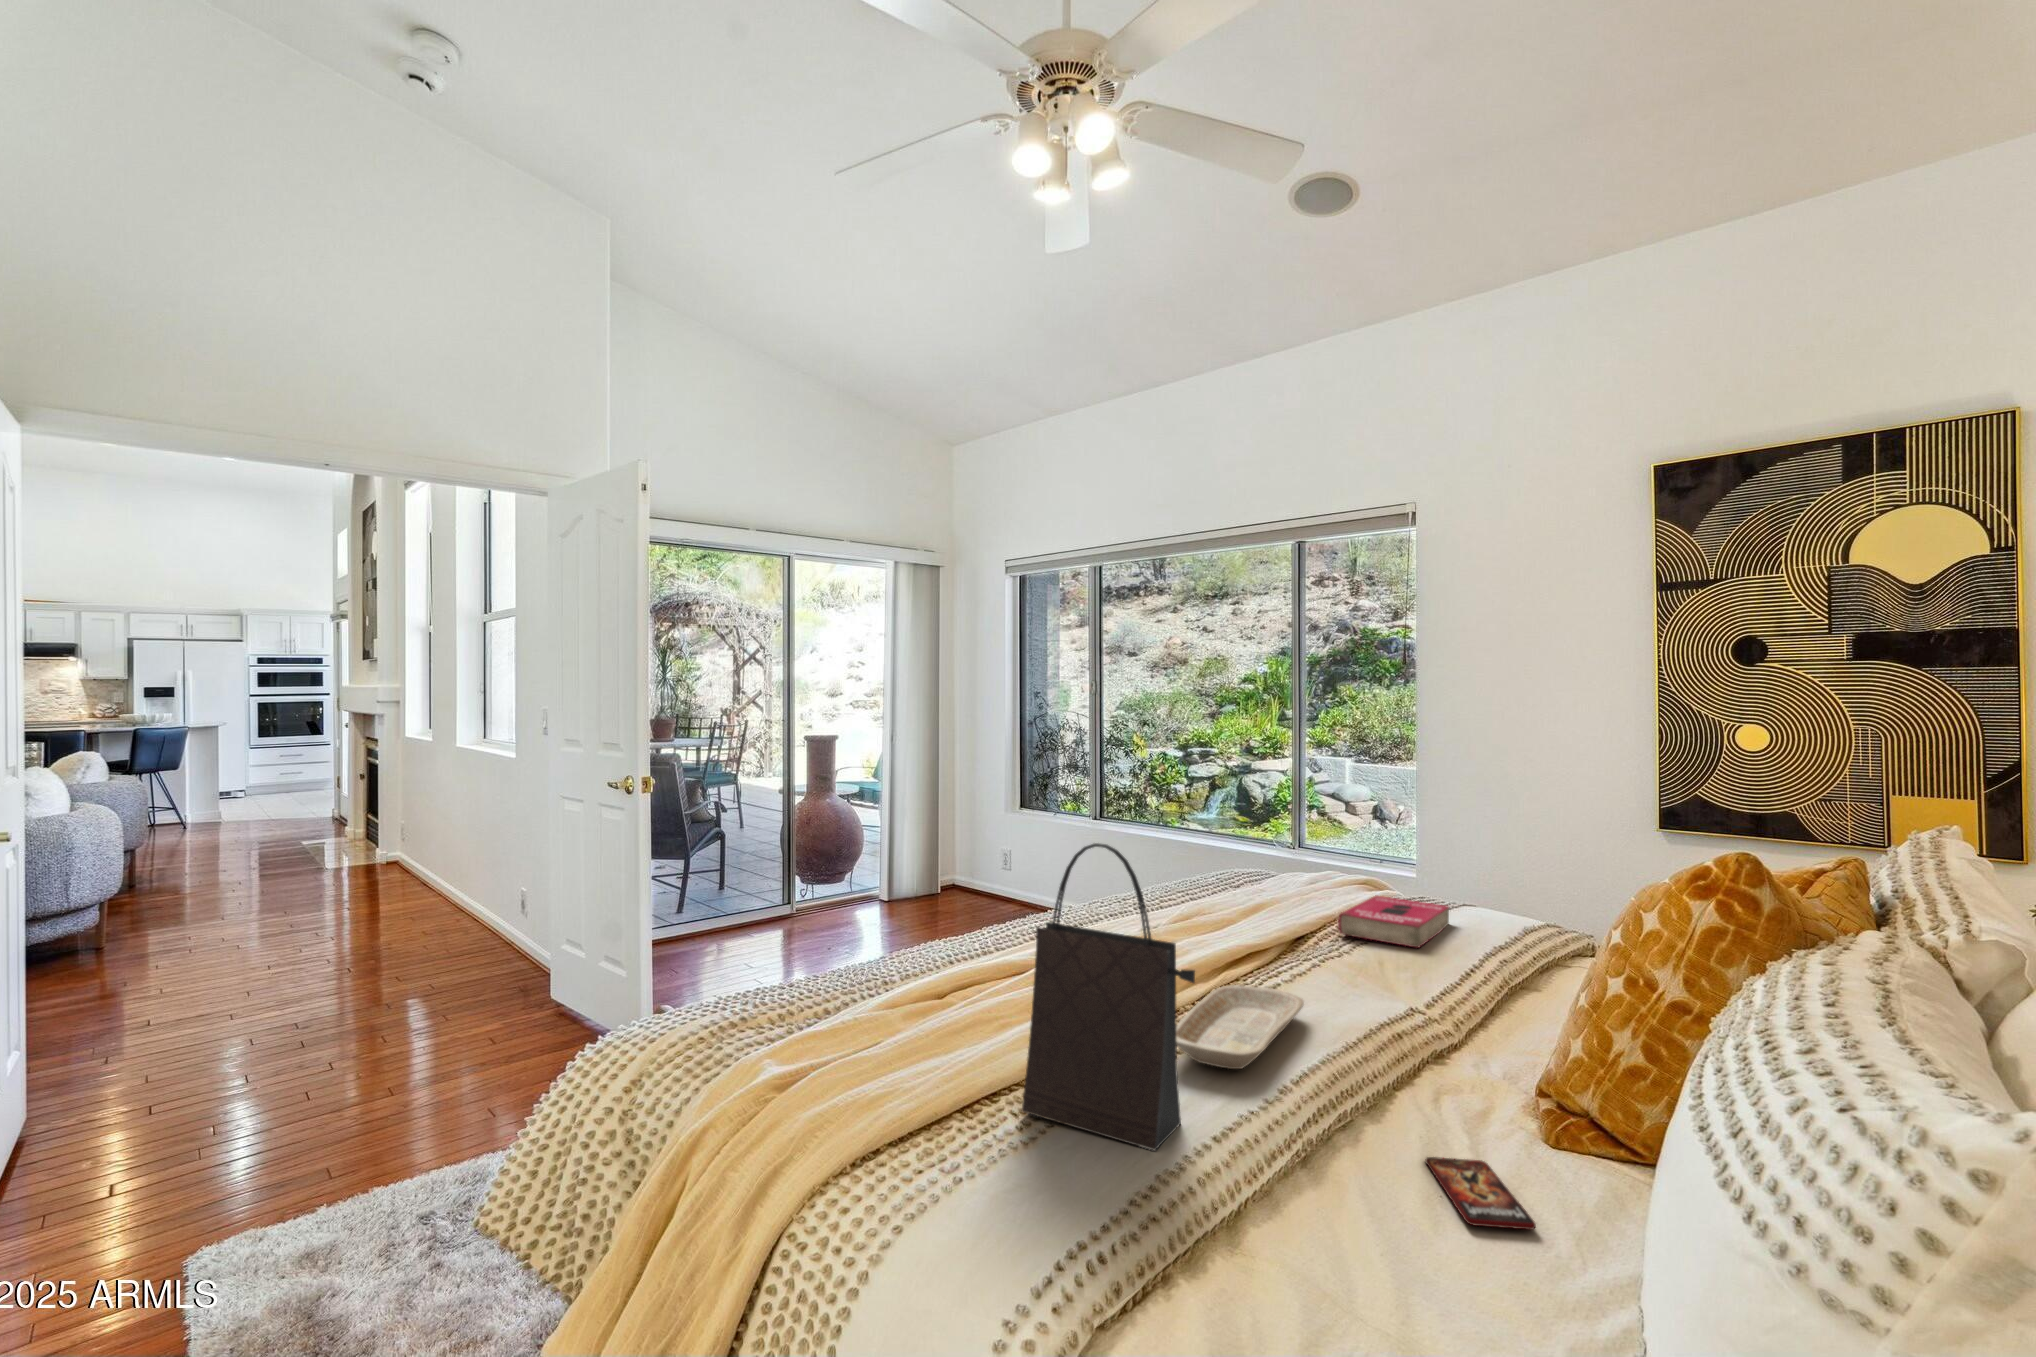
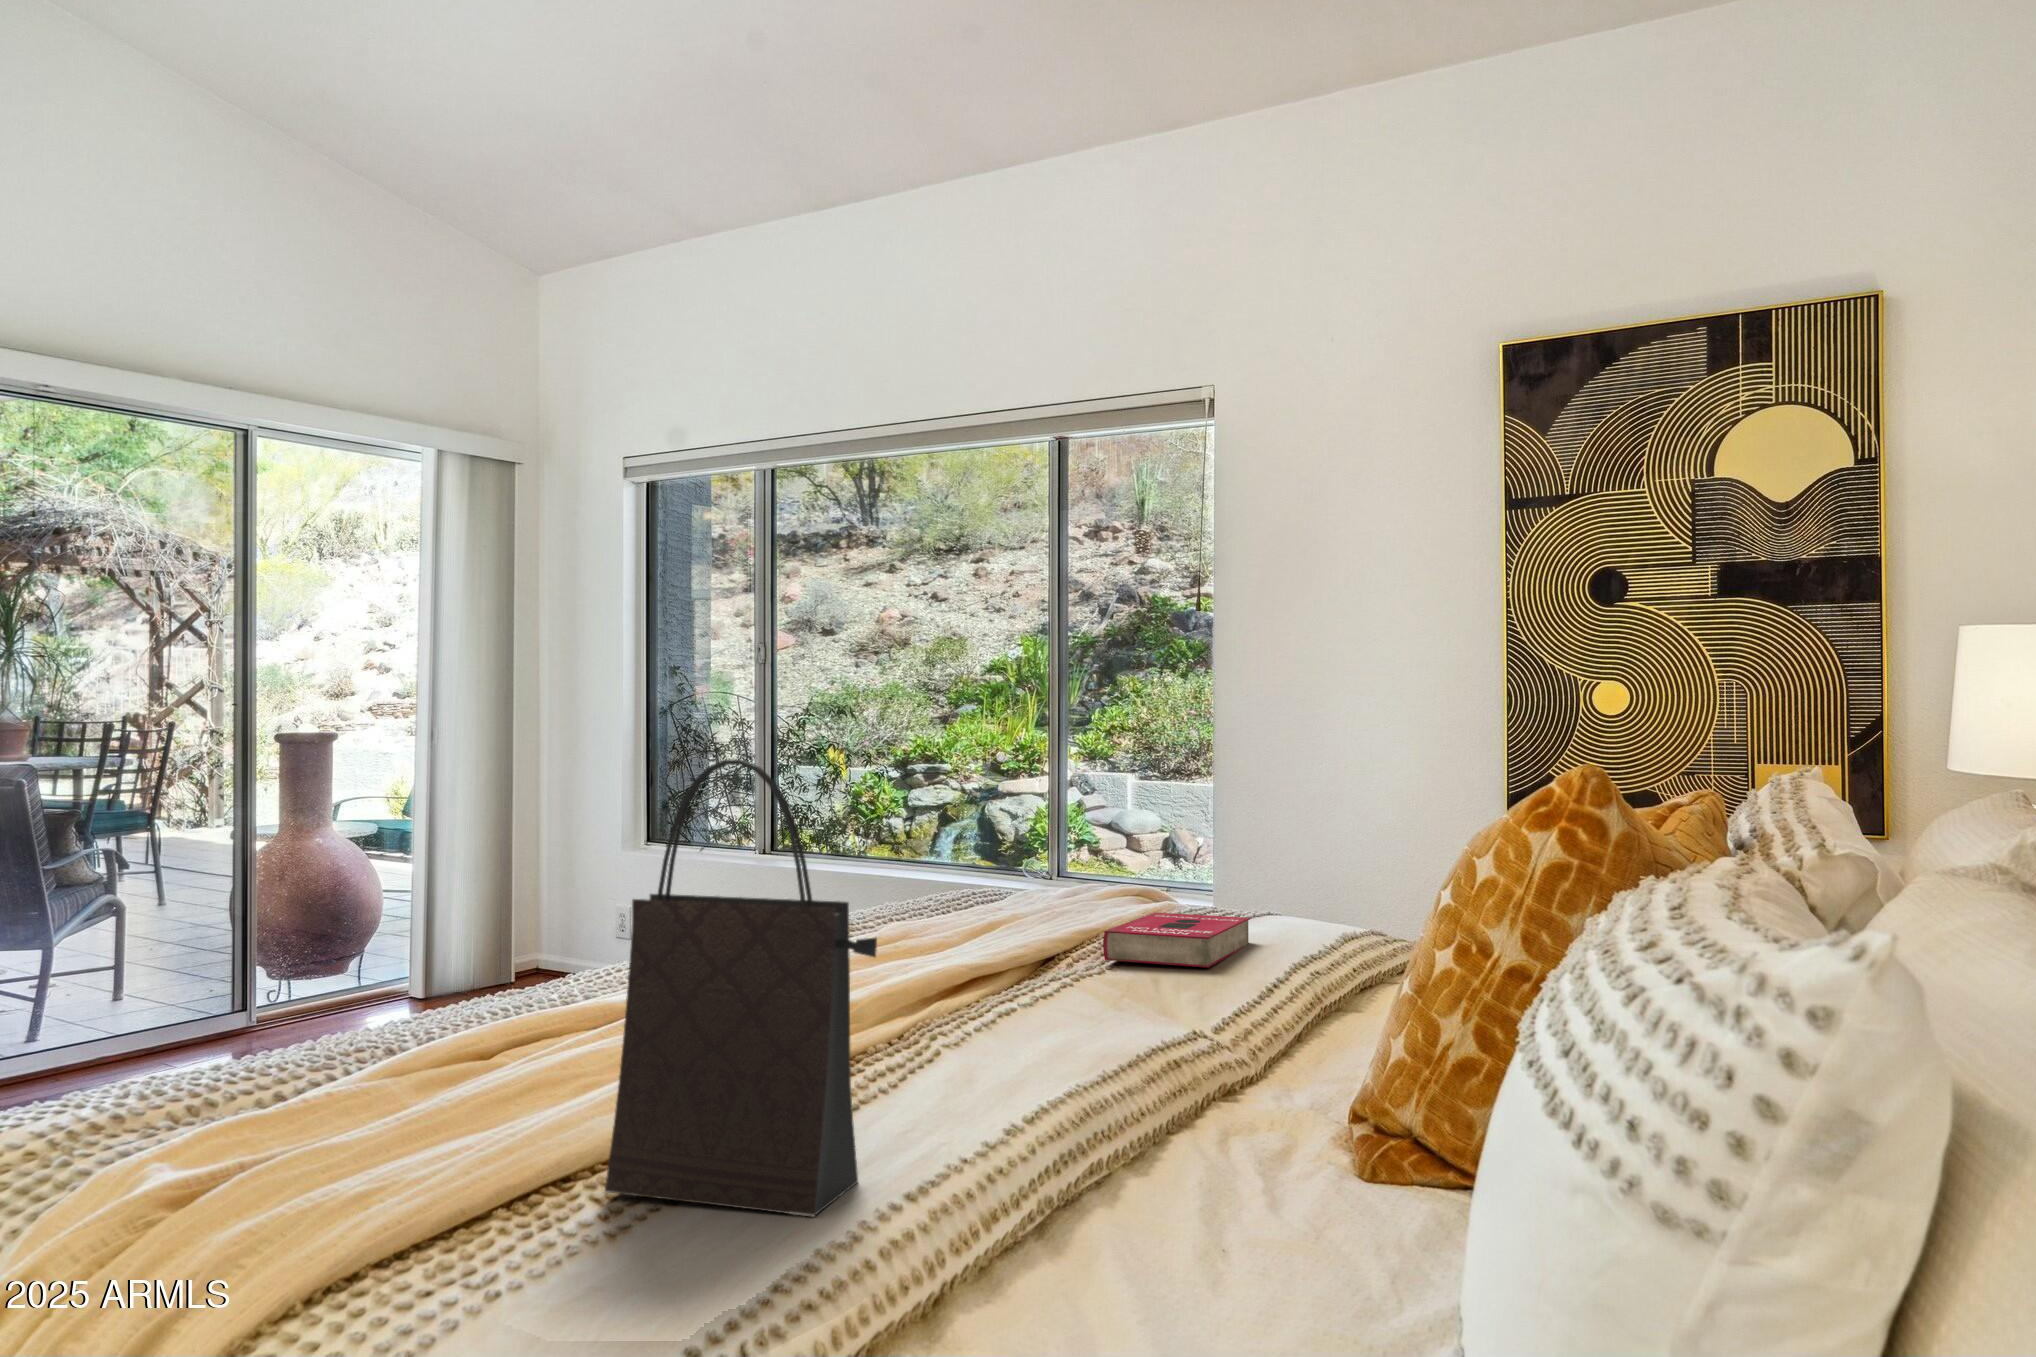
tray: present [1176,985,1304,1069] -> none [850,1015,1049,1112]
smartphone: present [1426,1157,1536,1230] -> none [1207,1196,1347,1267]

